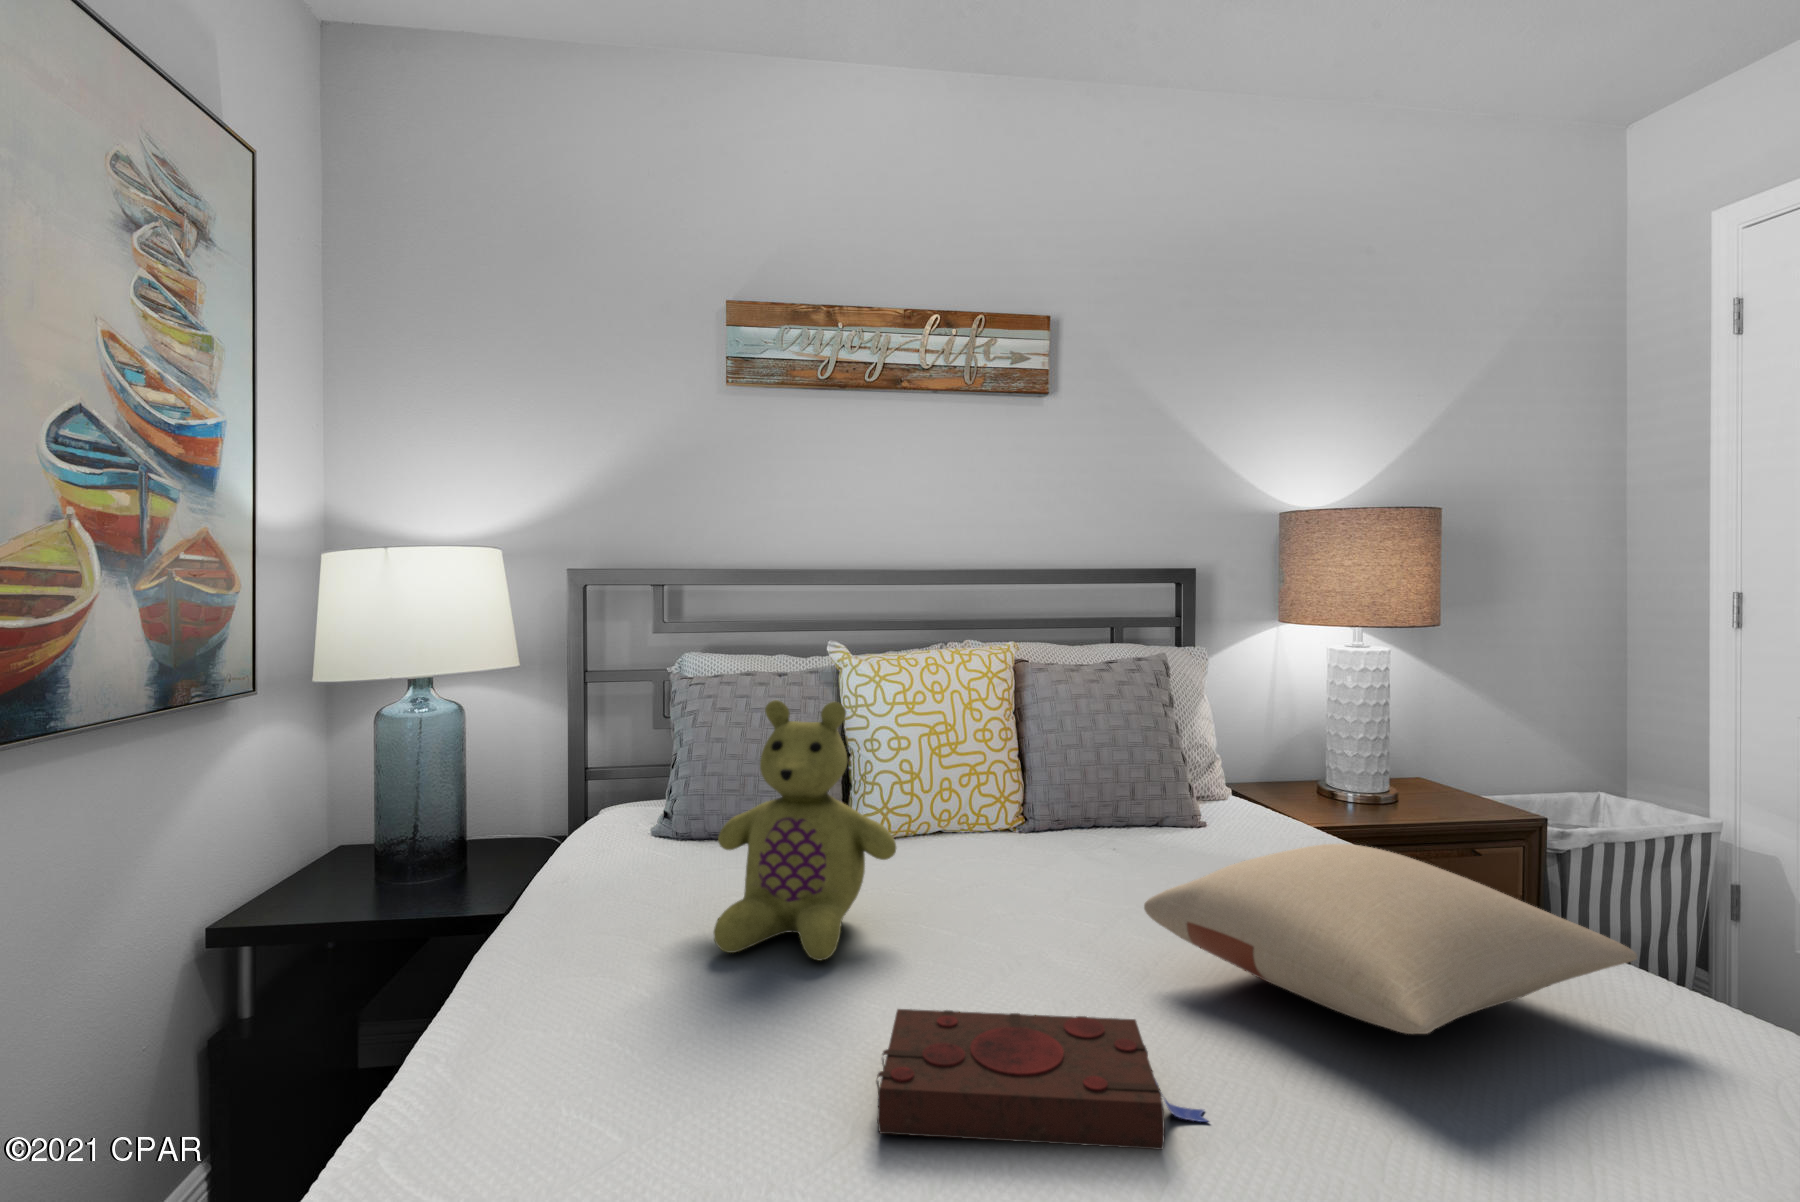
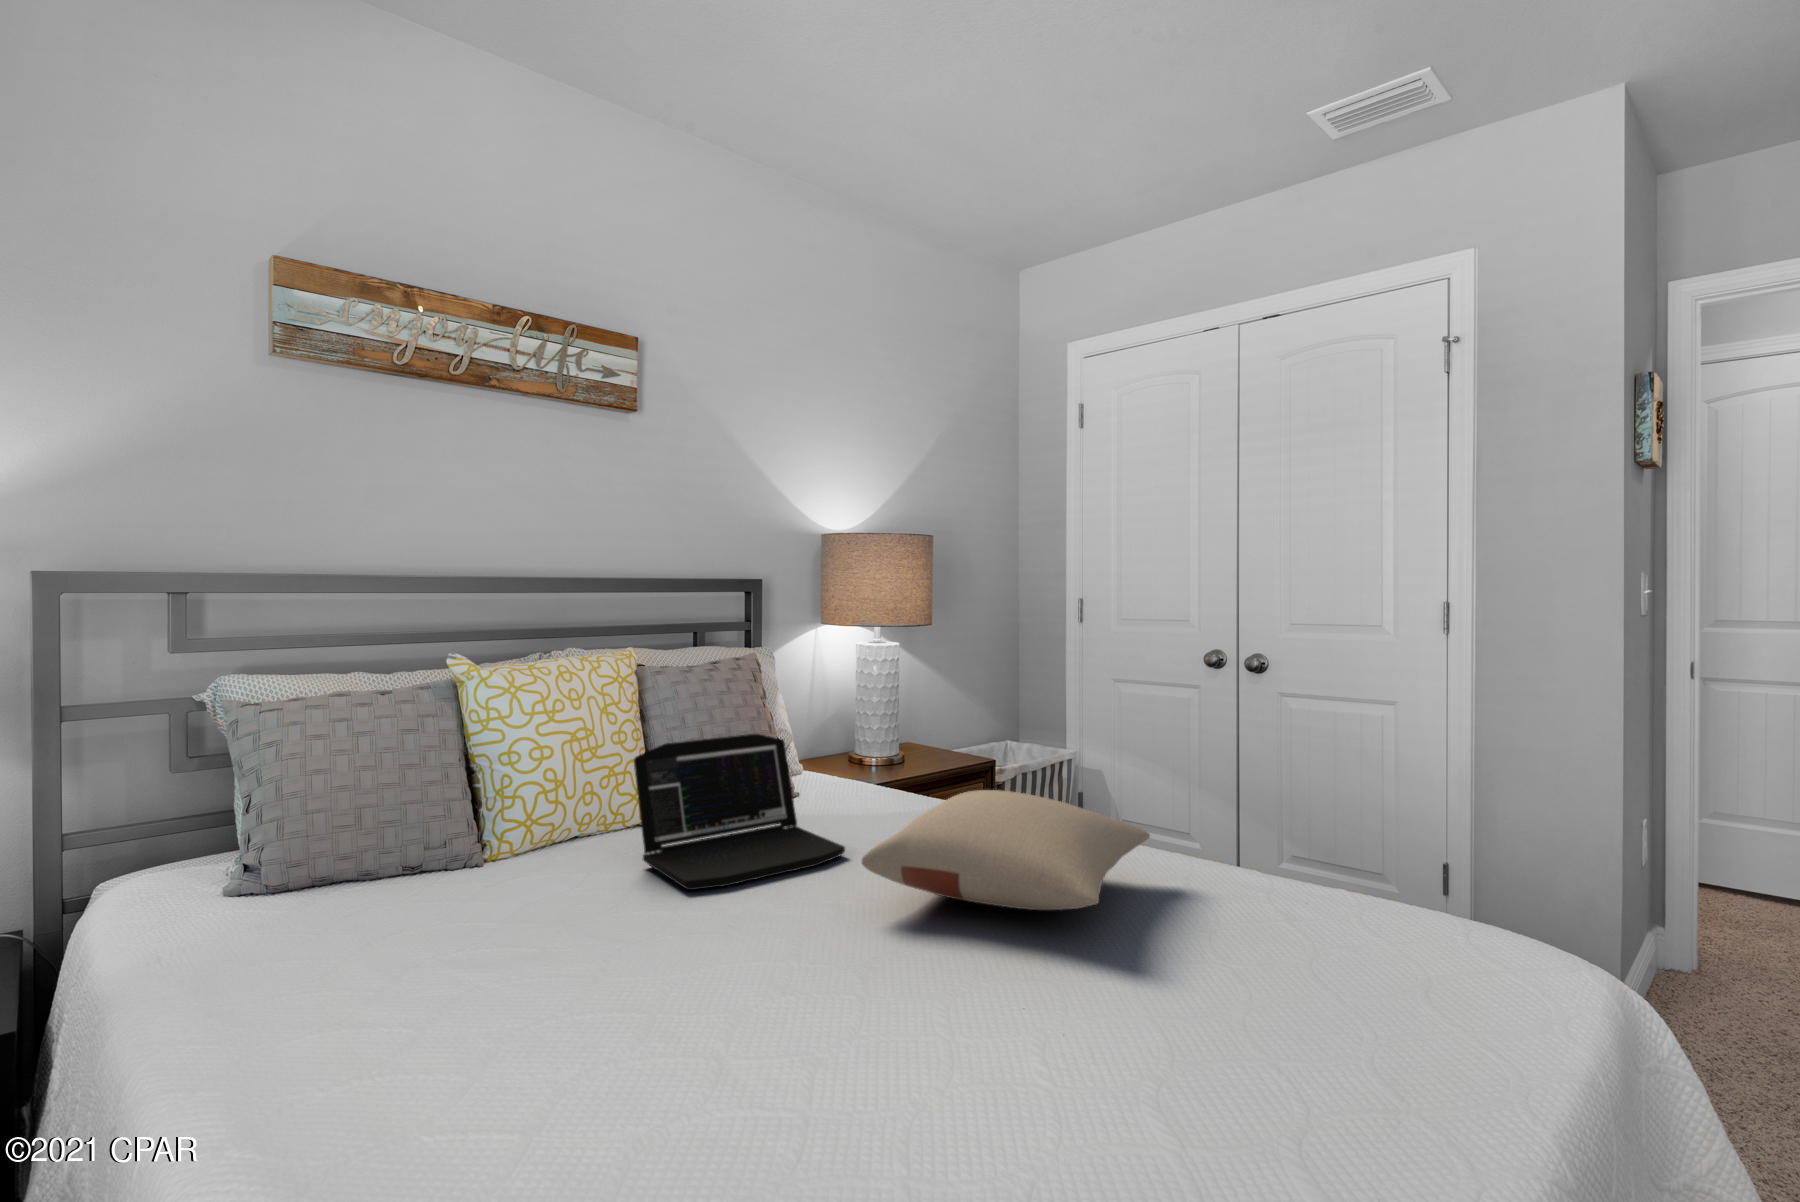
stuffed bear: present [714,700,896,961] -> none [422,715,629,989]
laptop: none [965,743,1189,907] -> present [634,734,845,890]
book: present [876,1009,1208,1150] -> none [733,944,992,1085]

